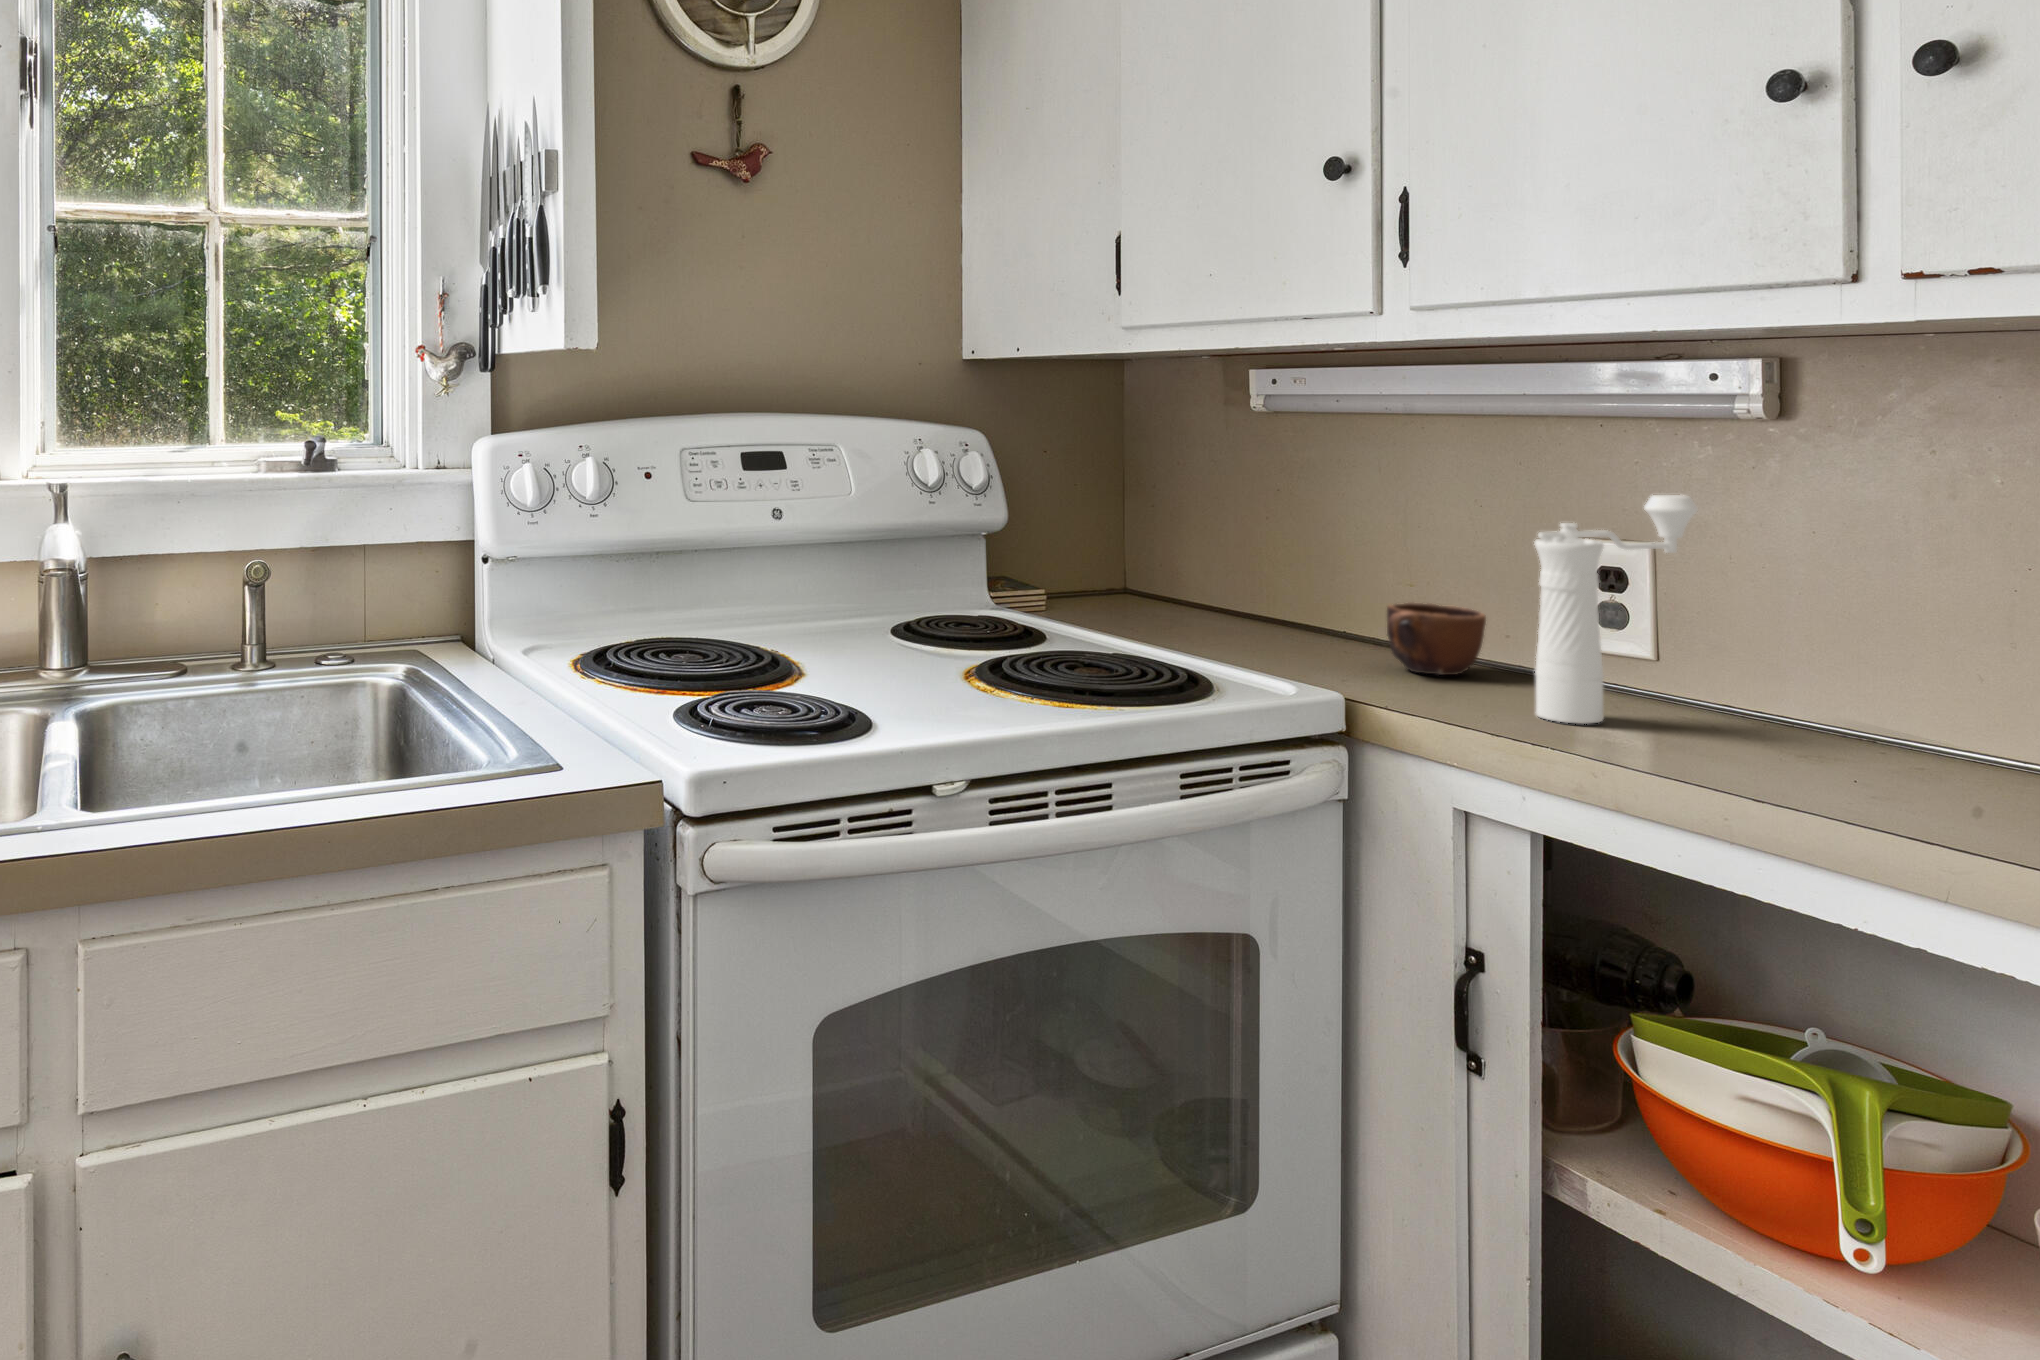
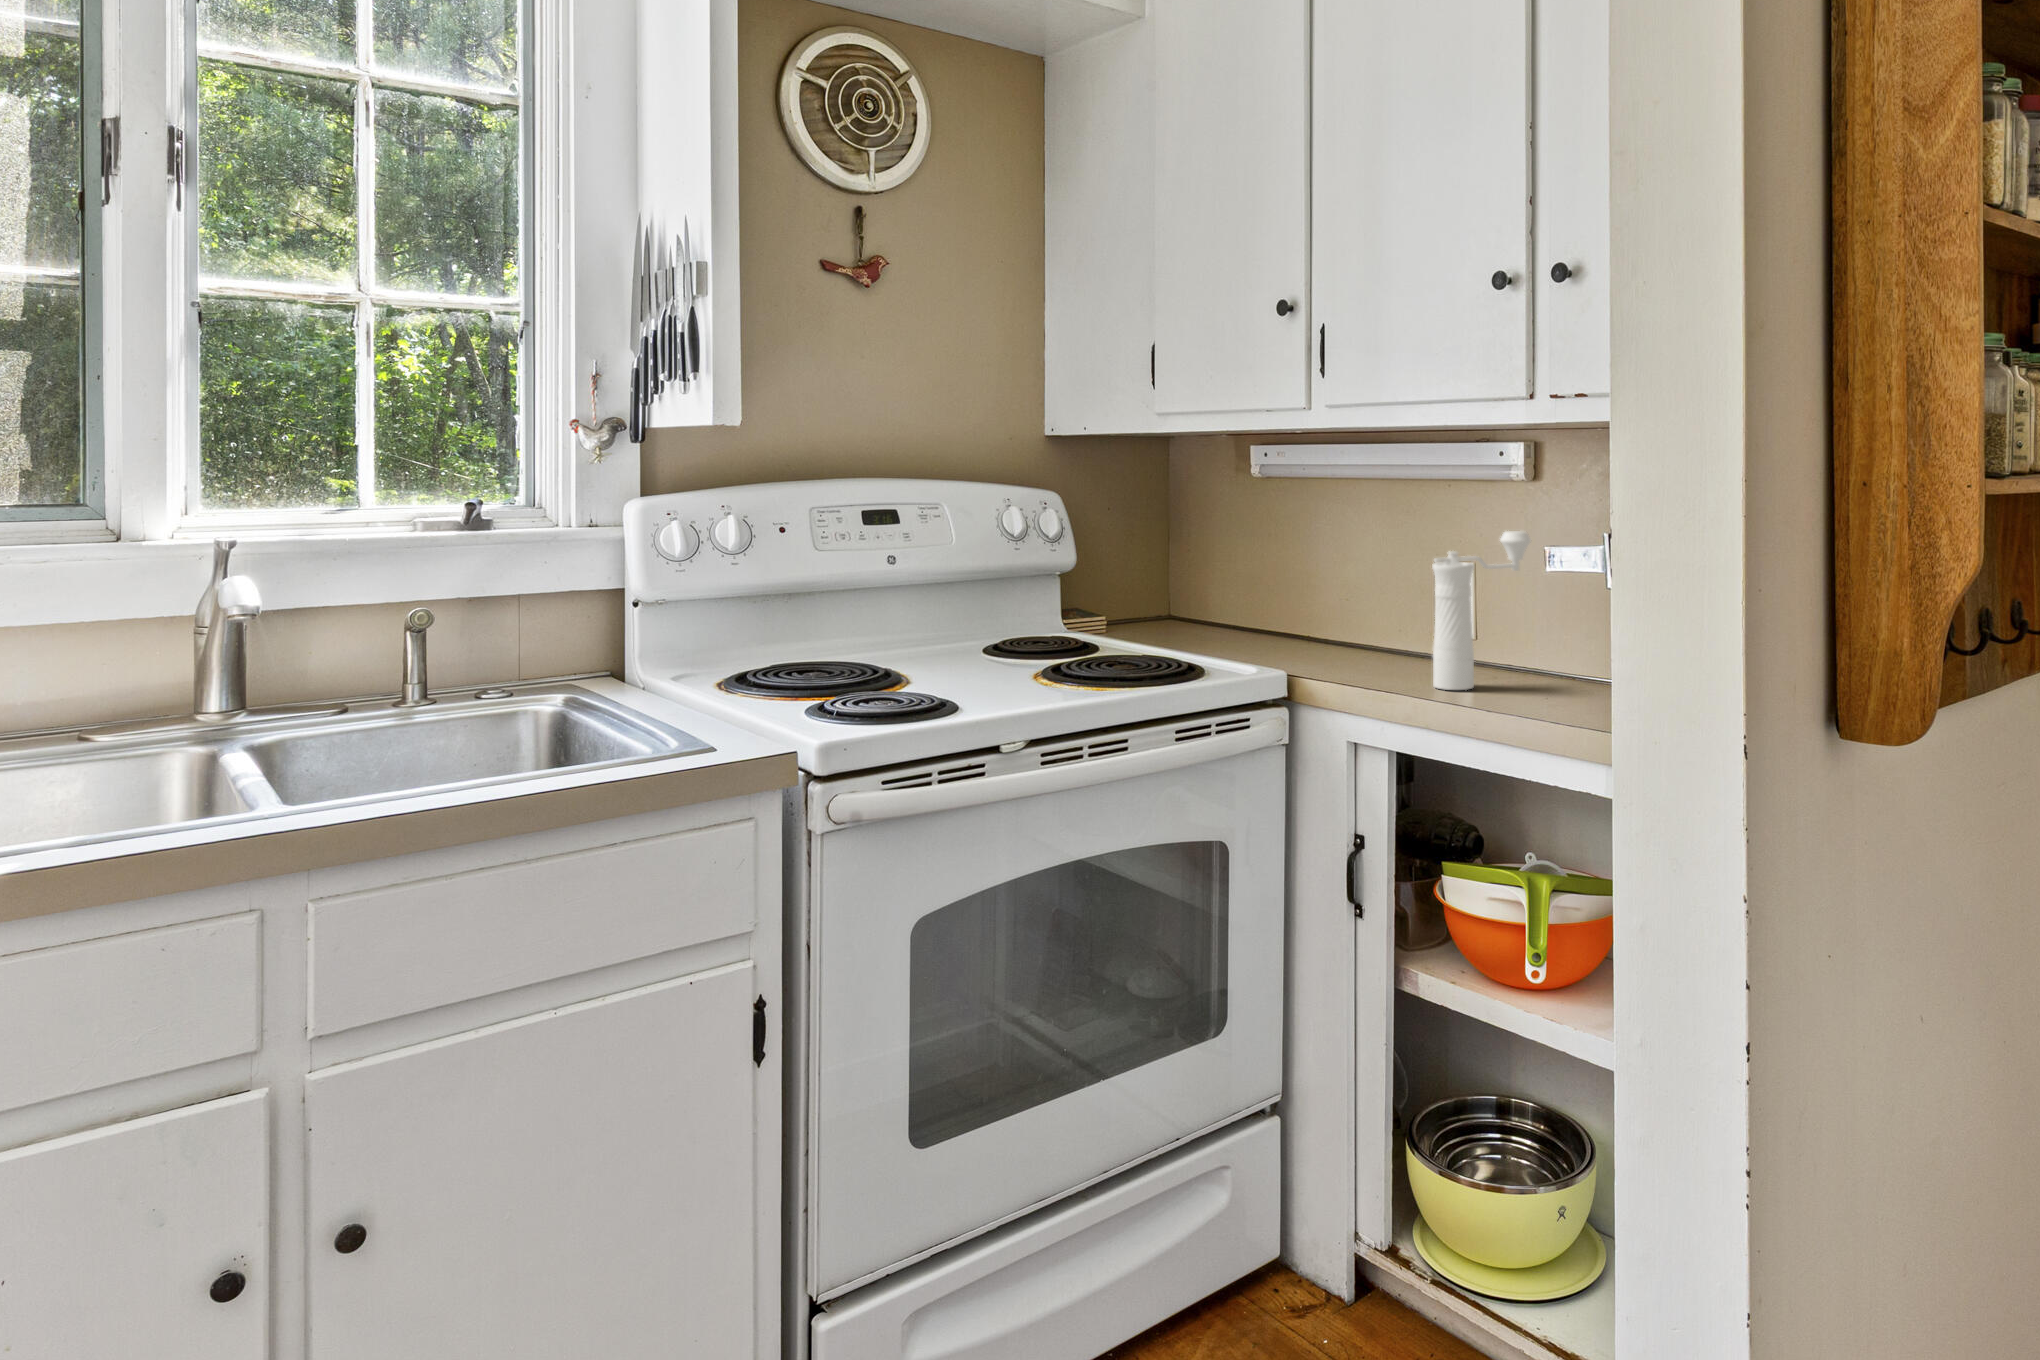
mug: present [1387,602,1486,675] -> none [1341,613,1406,664]

